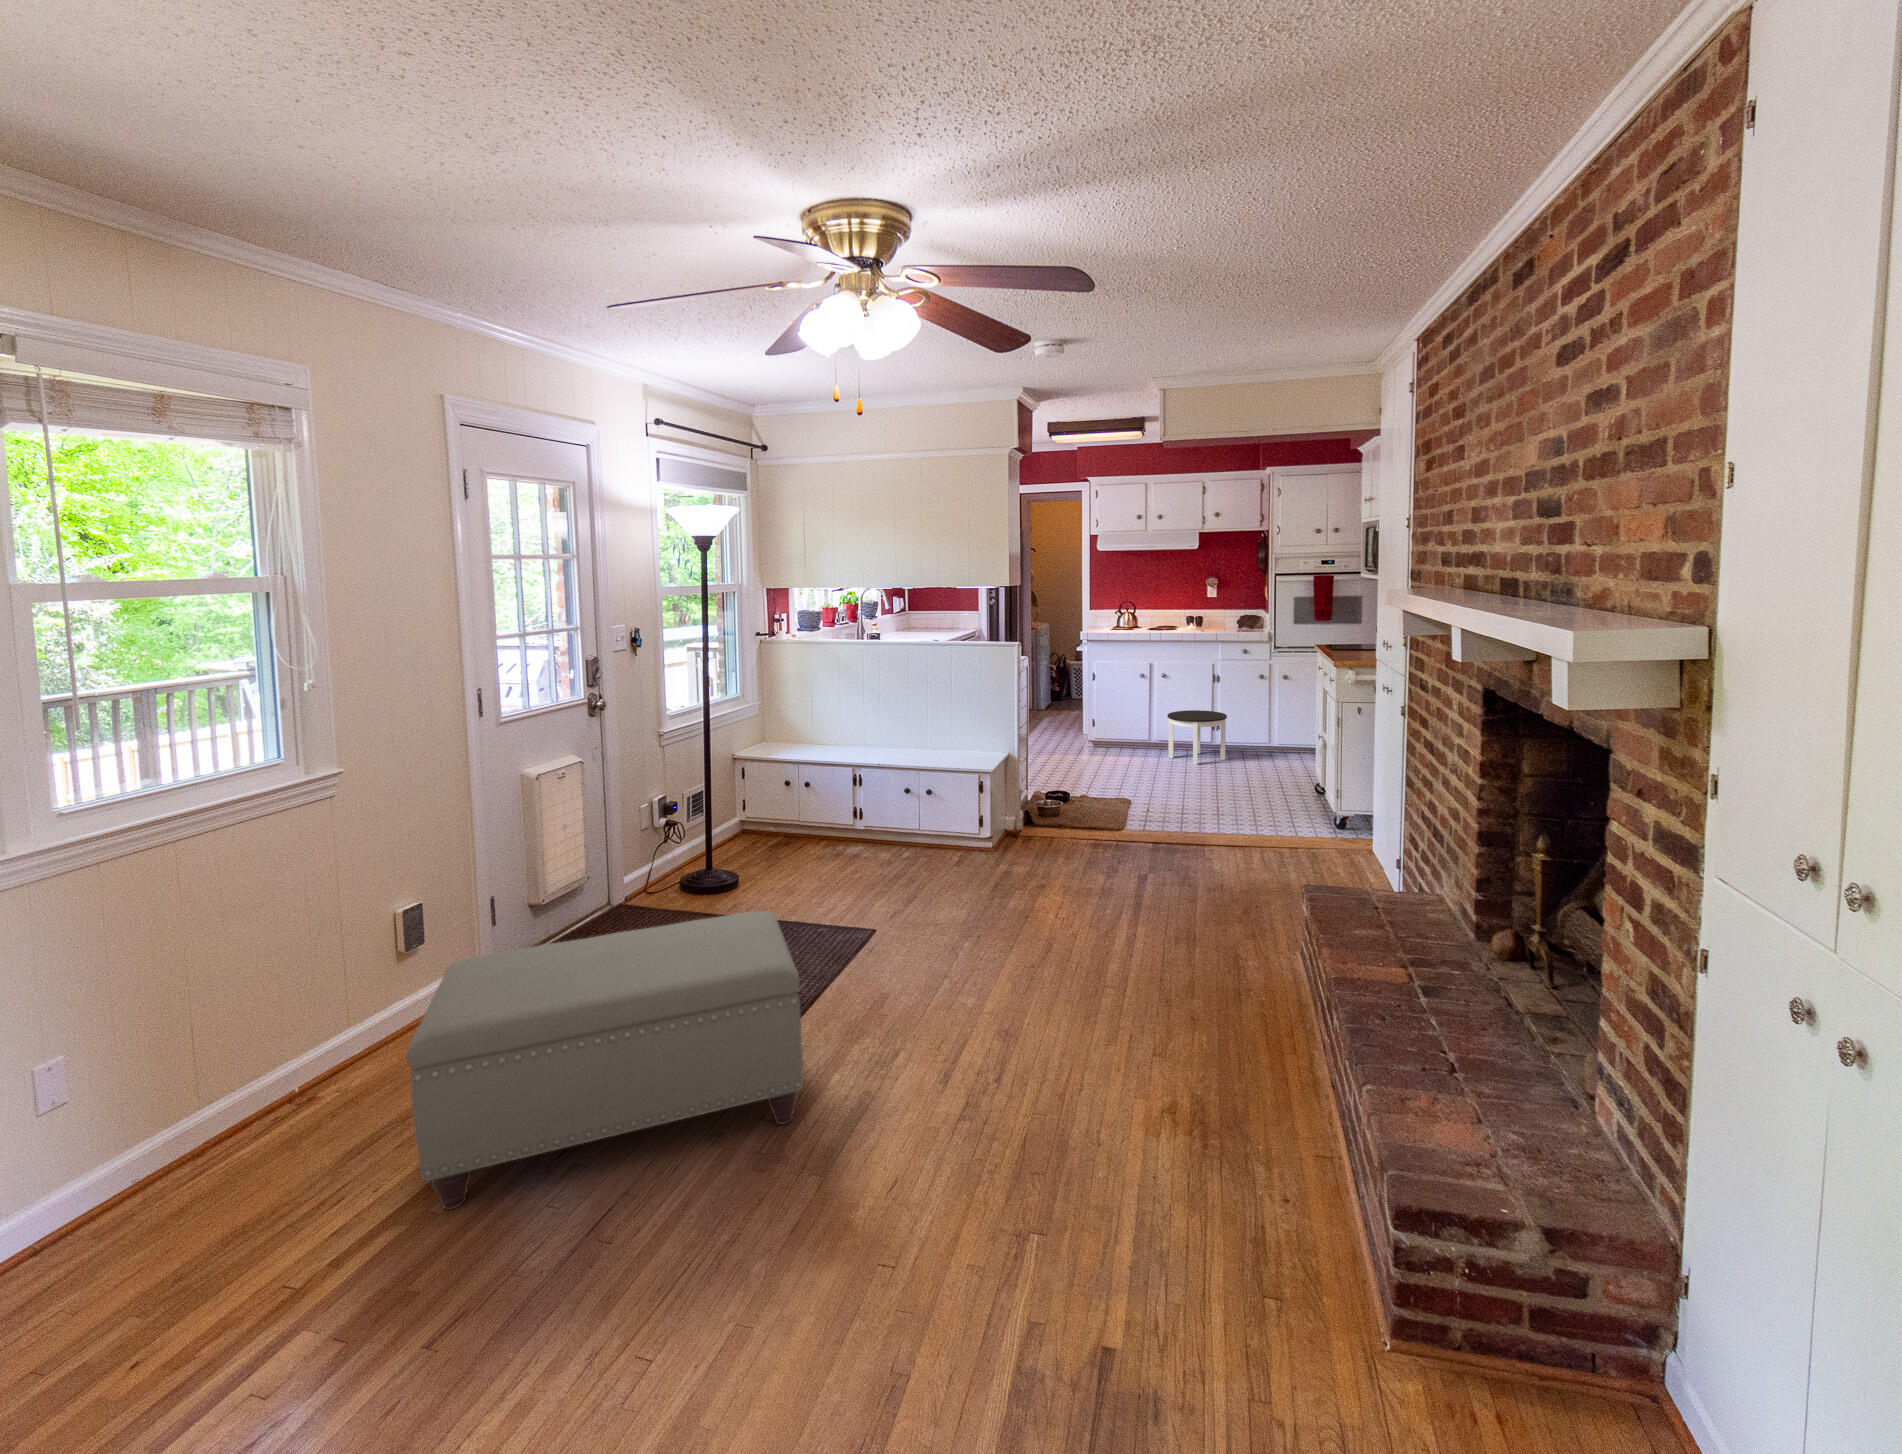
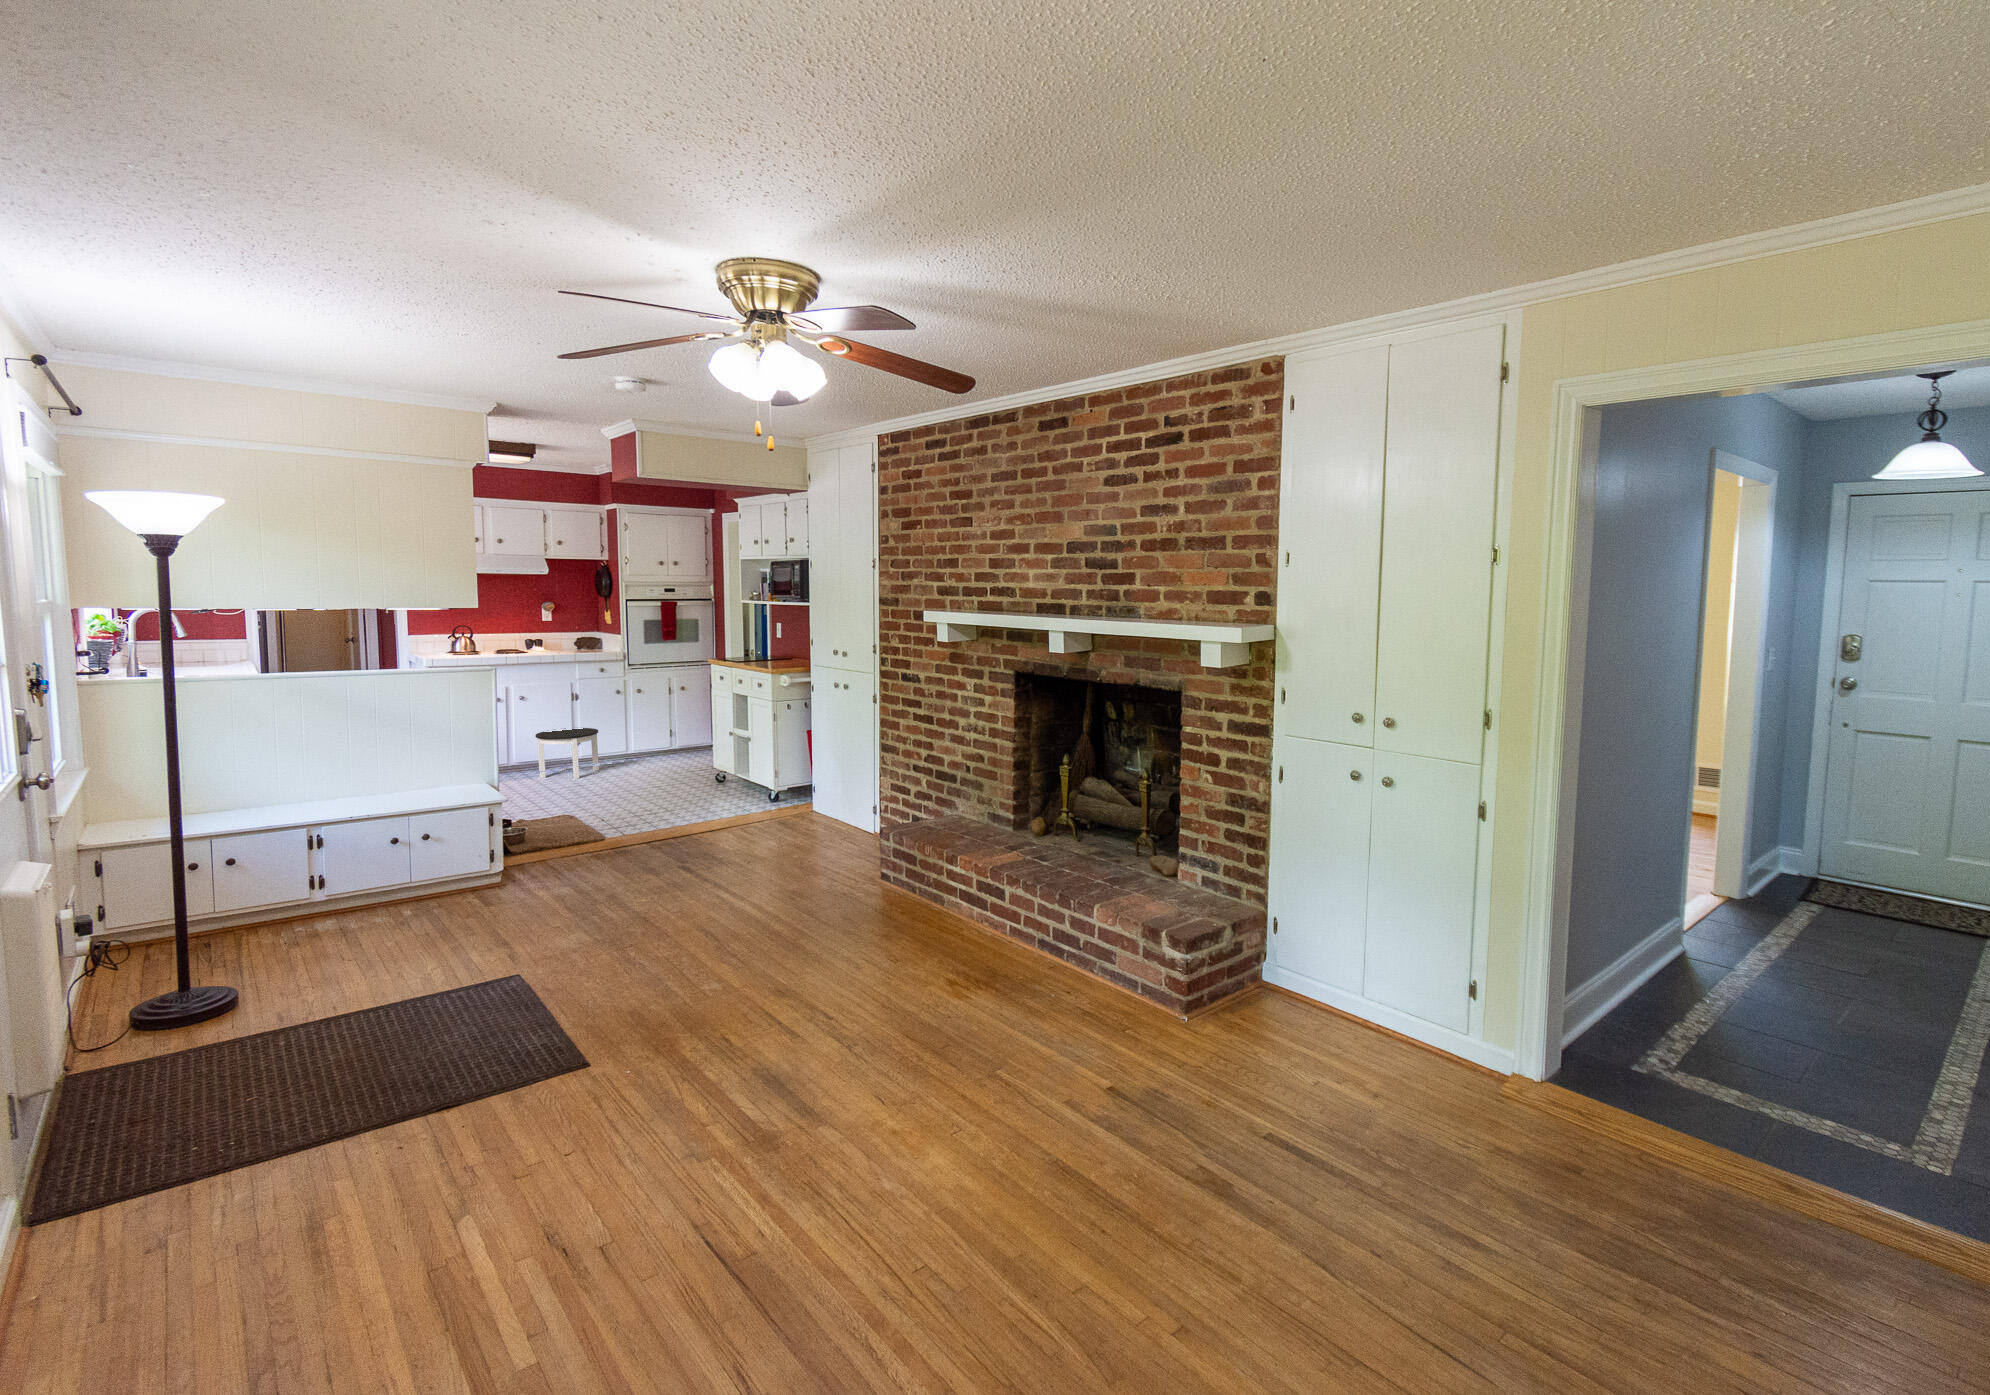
ottoman: present [406,911,803,1210] -> none [314,916,708,1242]

